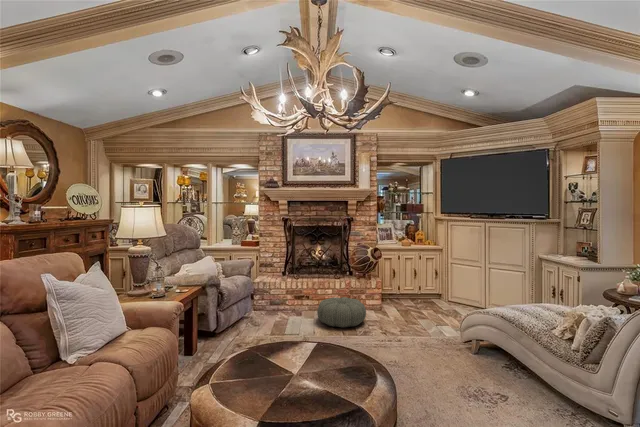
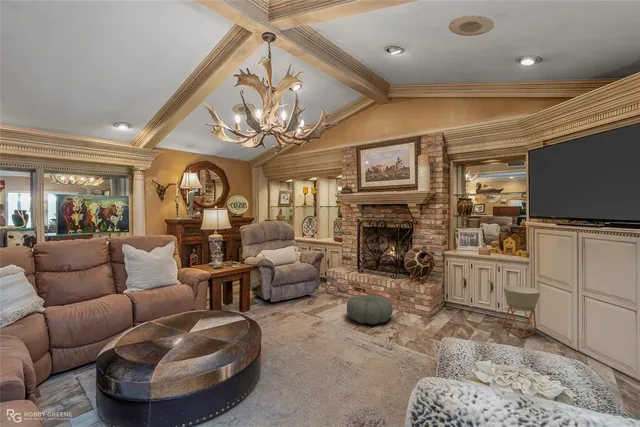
planter: none [434,269,462,310] -> present [503,285,540,338]

